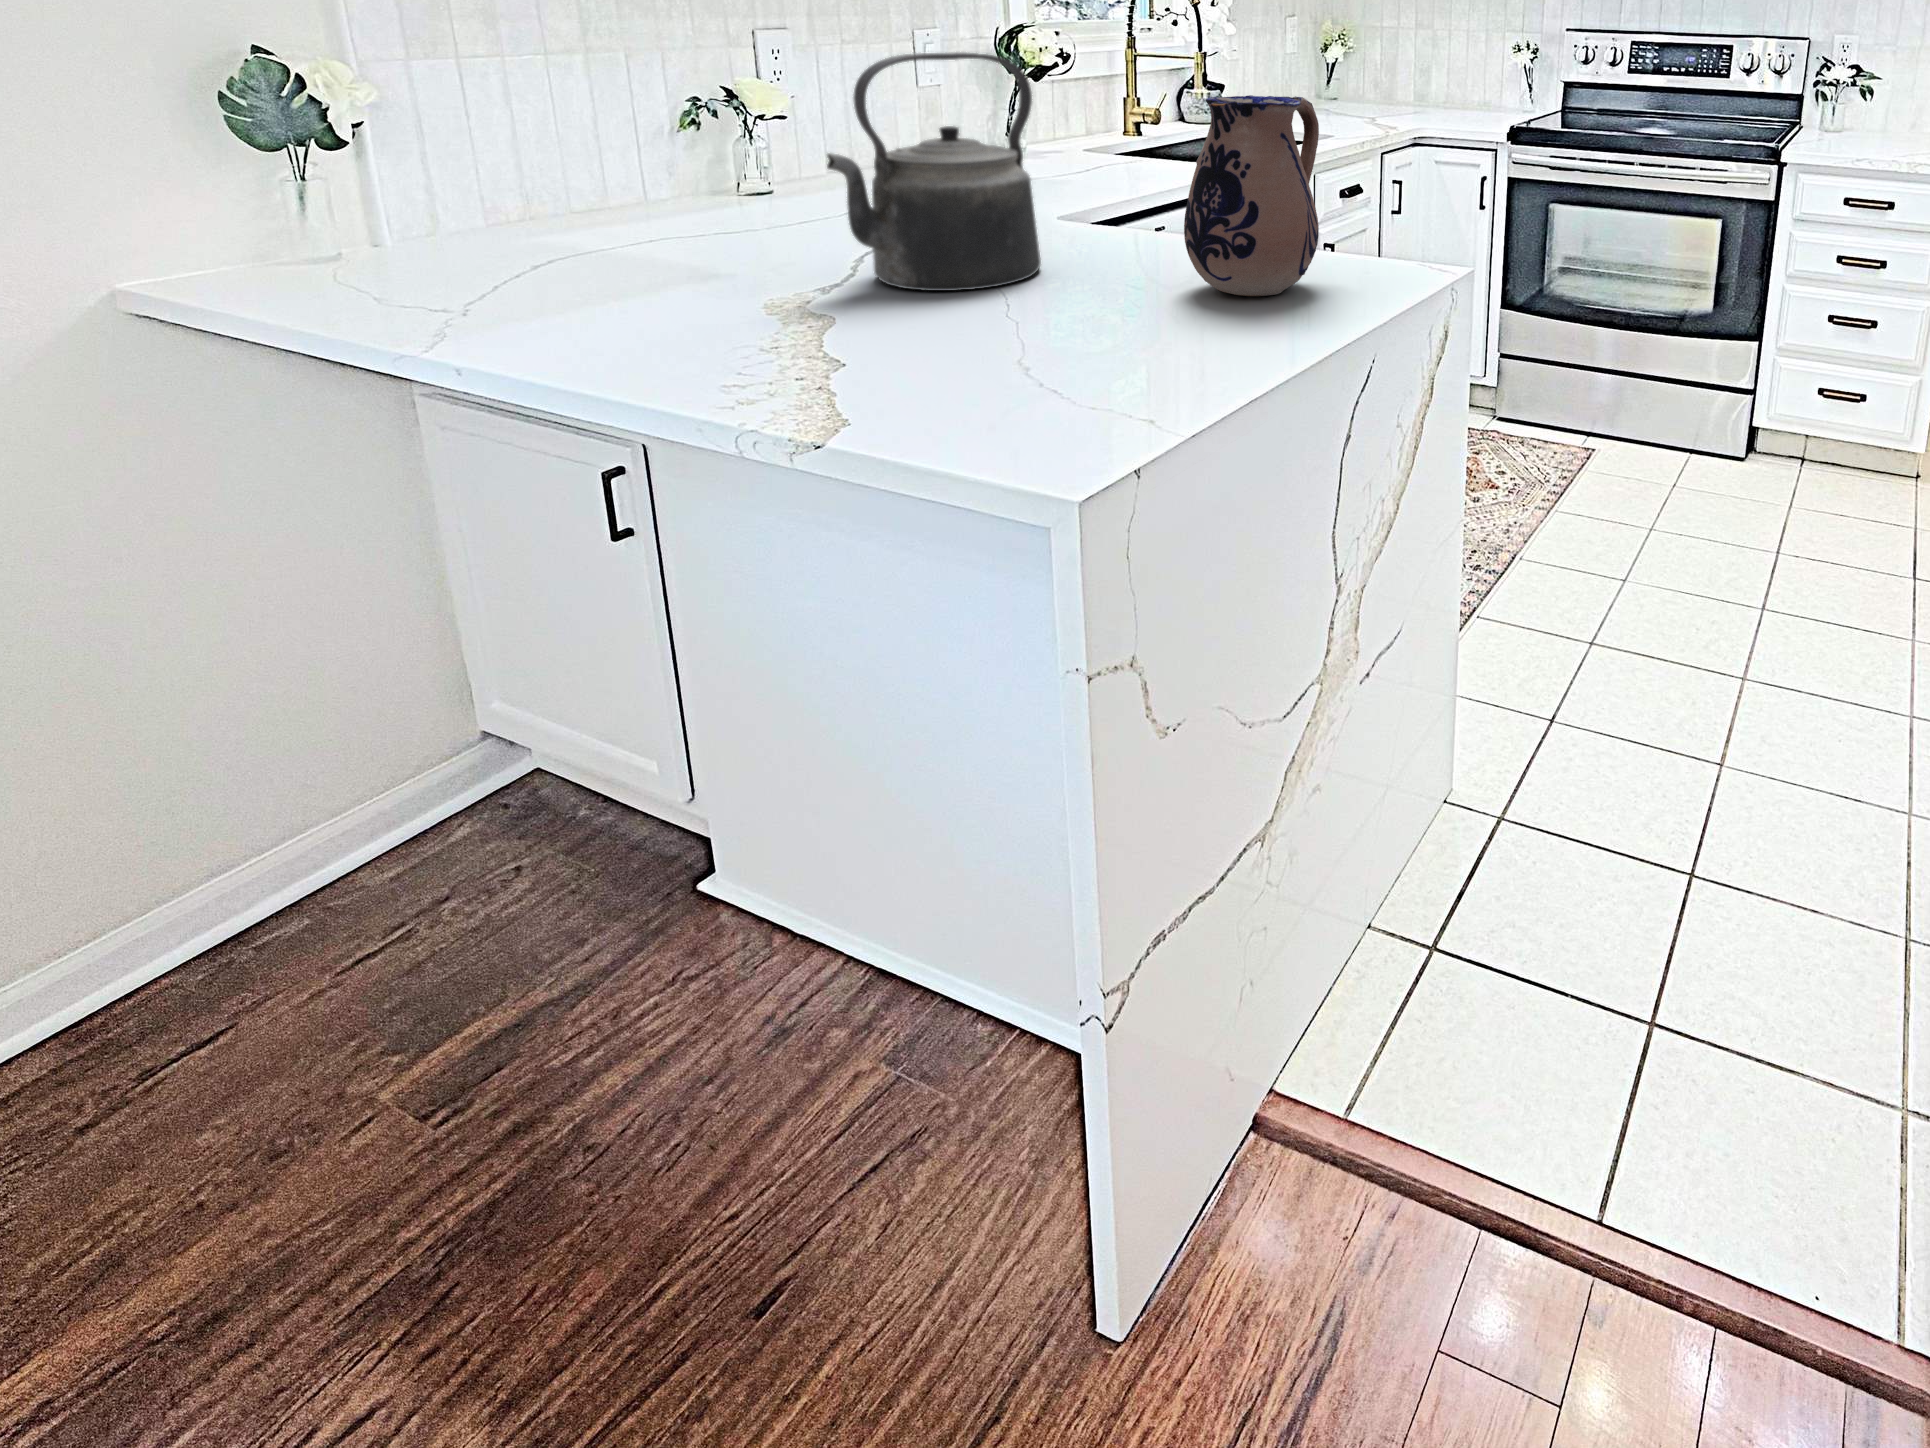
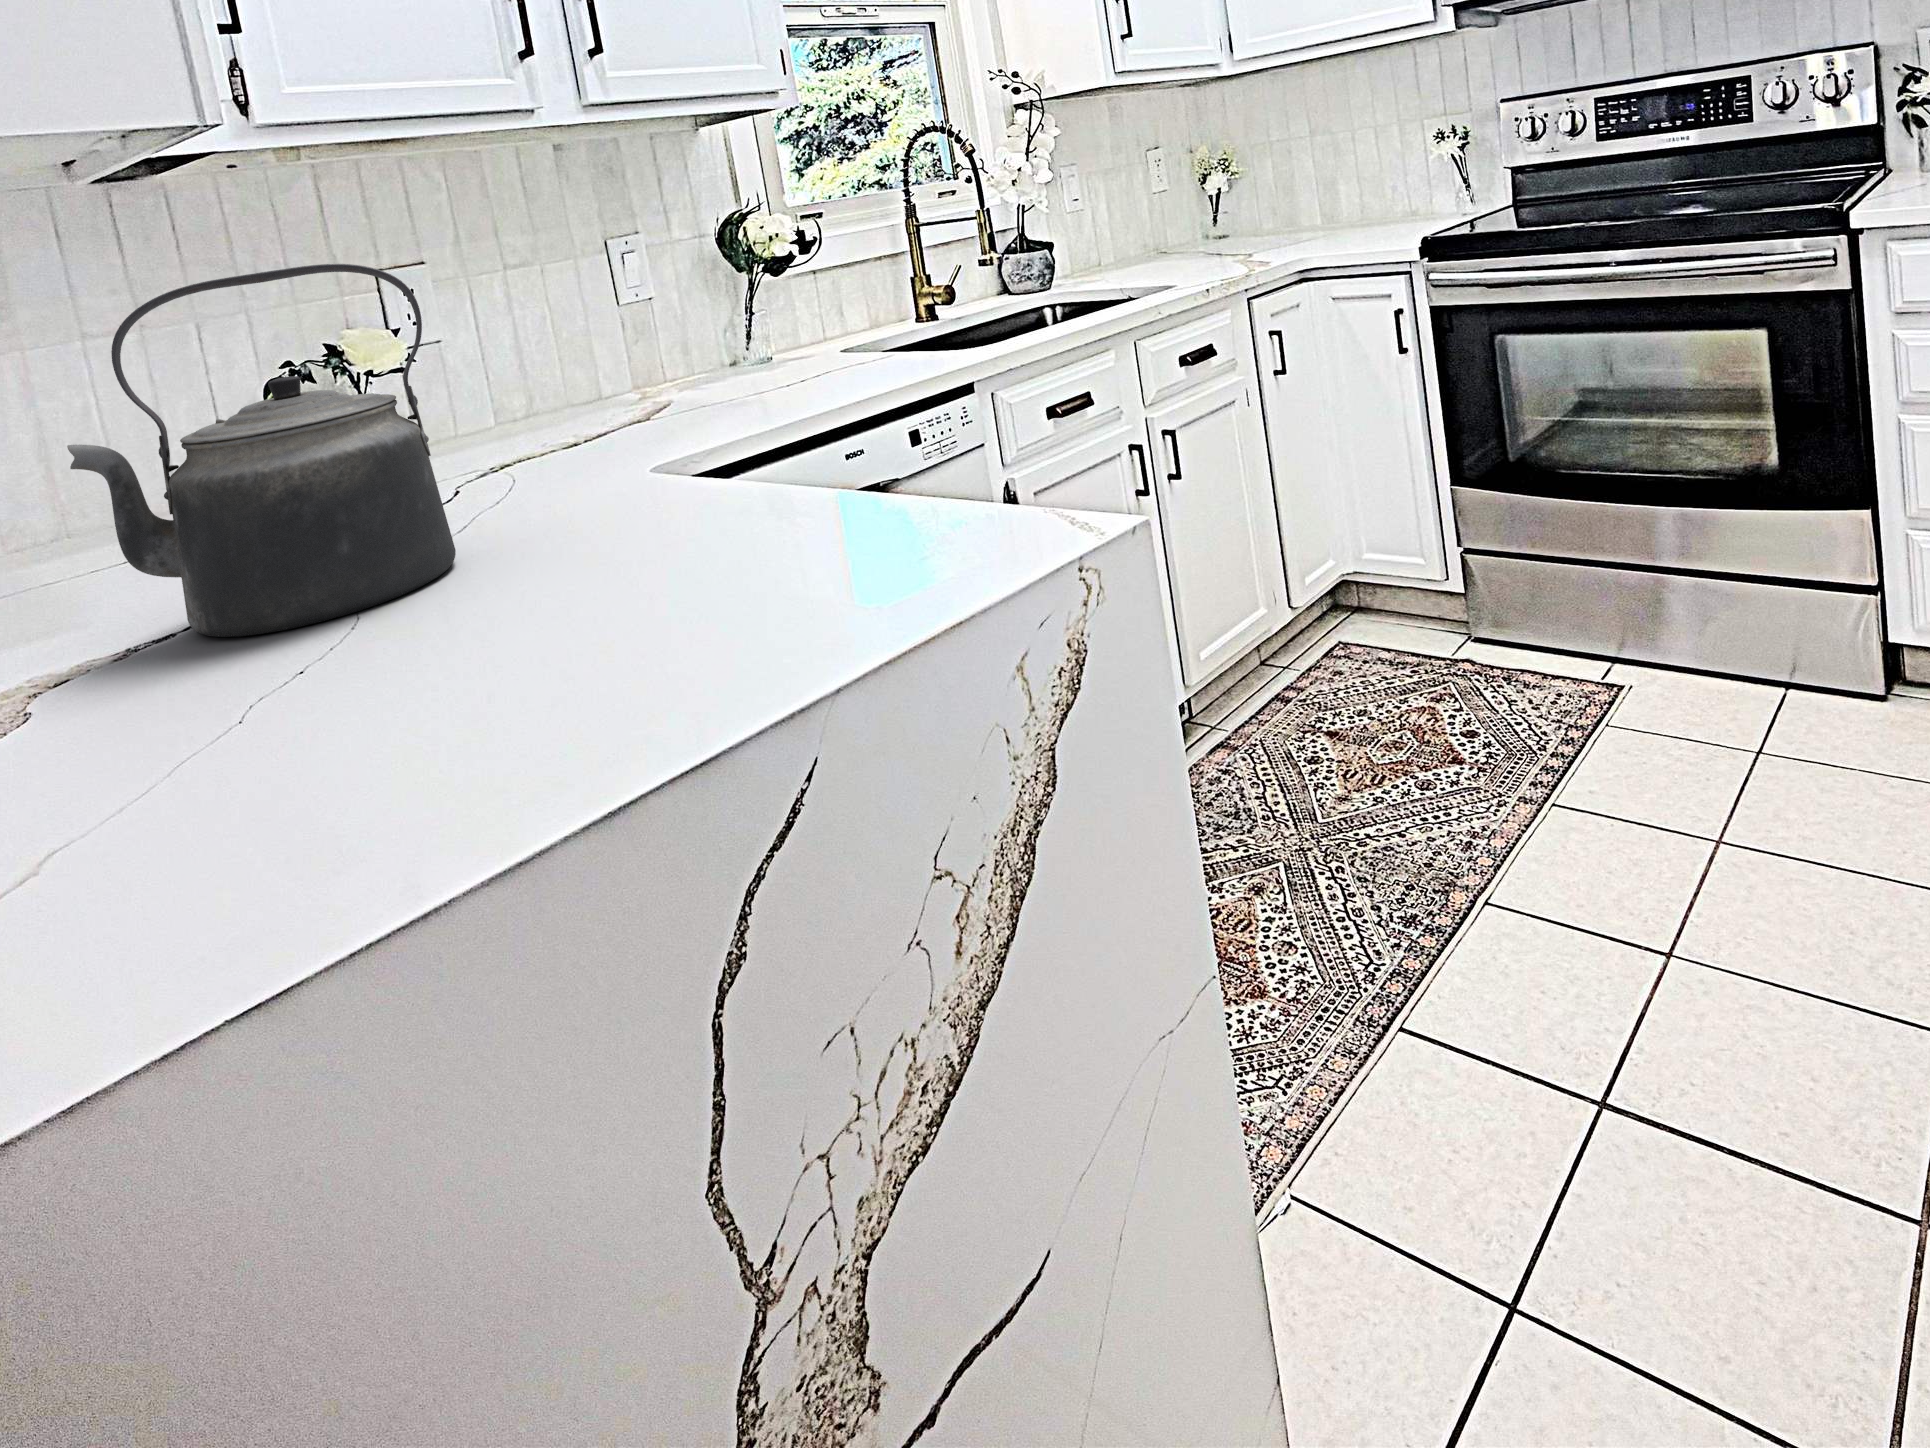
ceramic pitcher: present [1184,95,1319,296] -> none [508,256,774,621]

